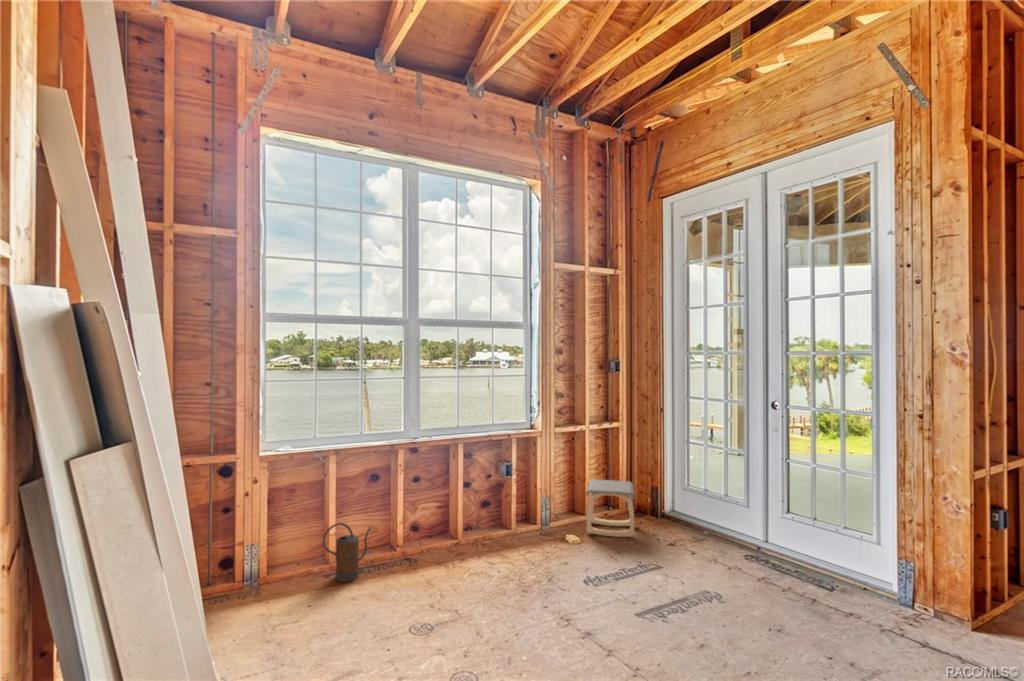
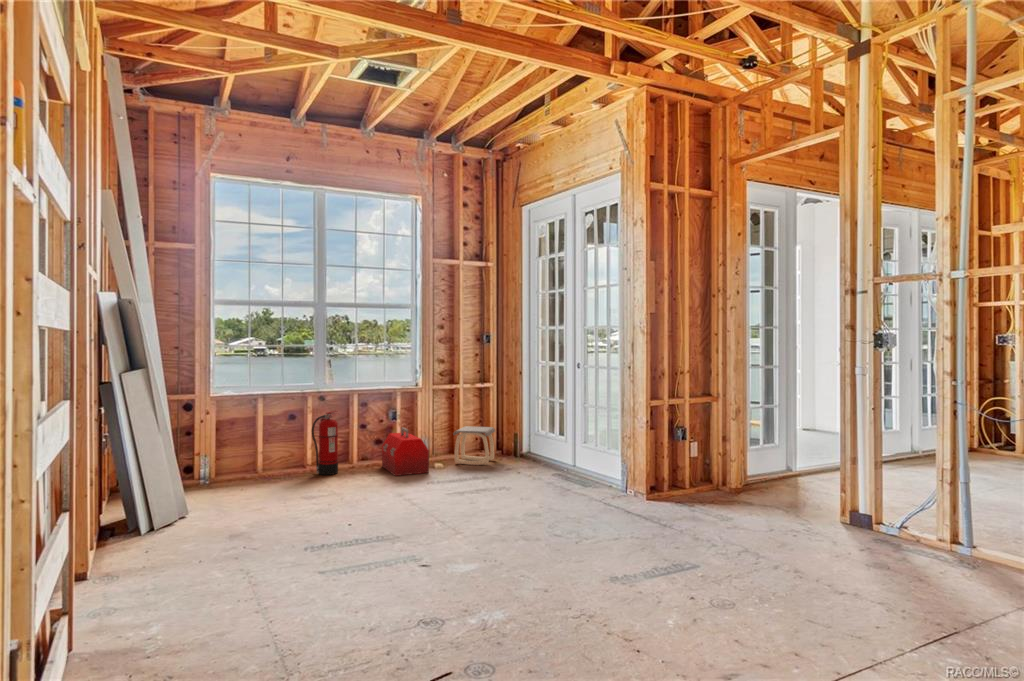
fire extinguisher: none [402,468,440,562] -> present [312,411,338,475]
toolbox: none [492,488,565,566] -> present [382,427,429,476]
watering can: present [323,523,371,582] -> none [255,443,290,482]

